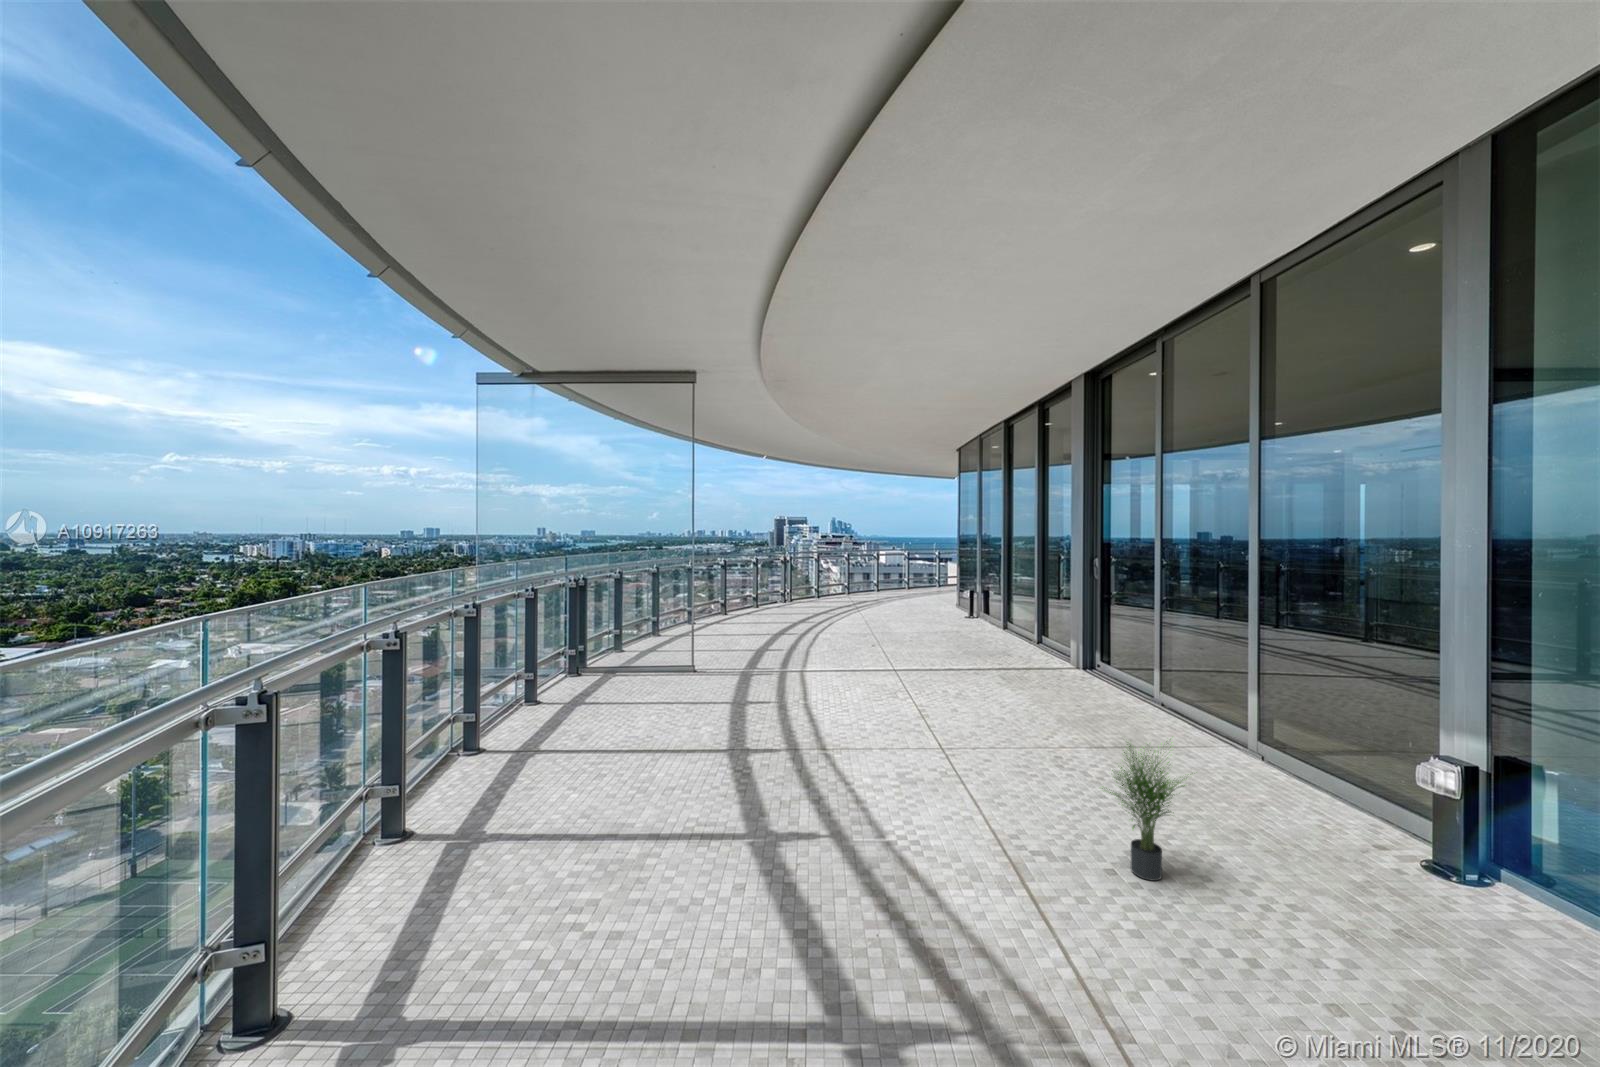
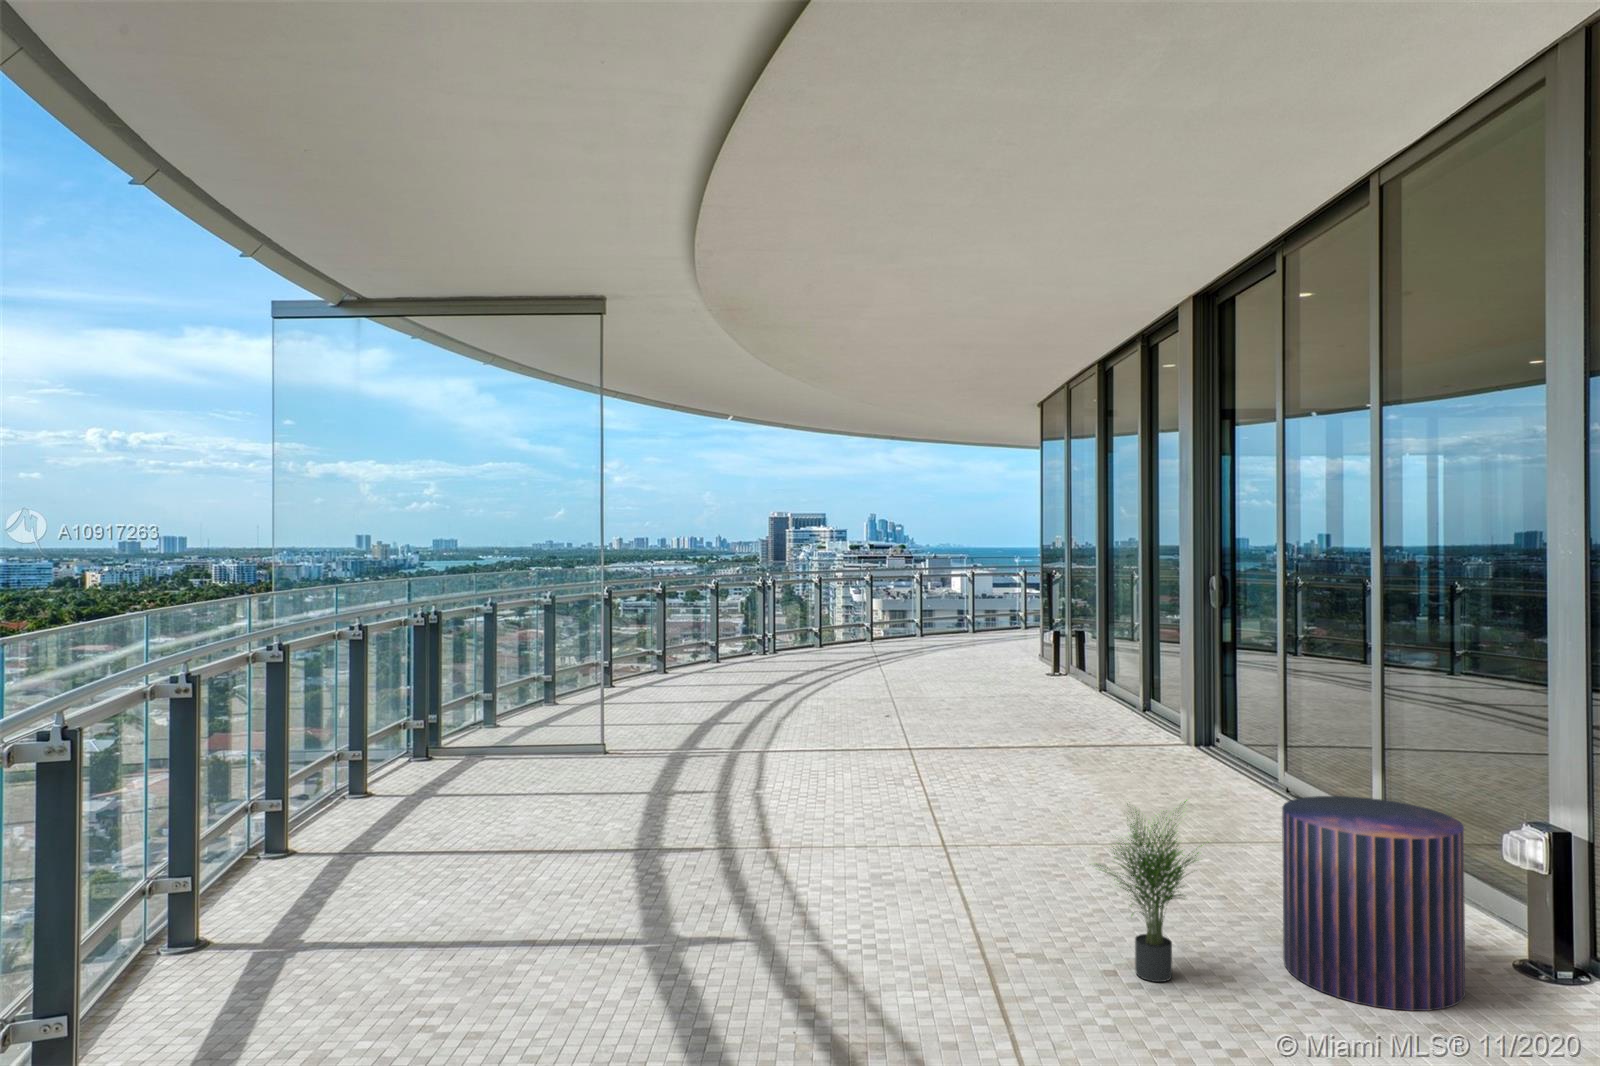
pouf: none [1238,730,1403,913] -> present [1282,796,1465,1011]

